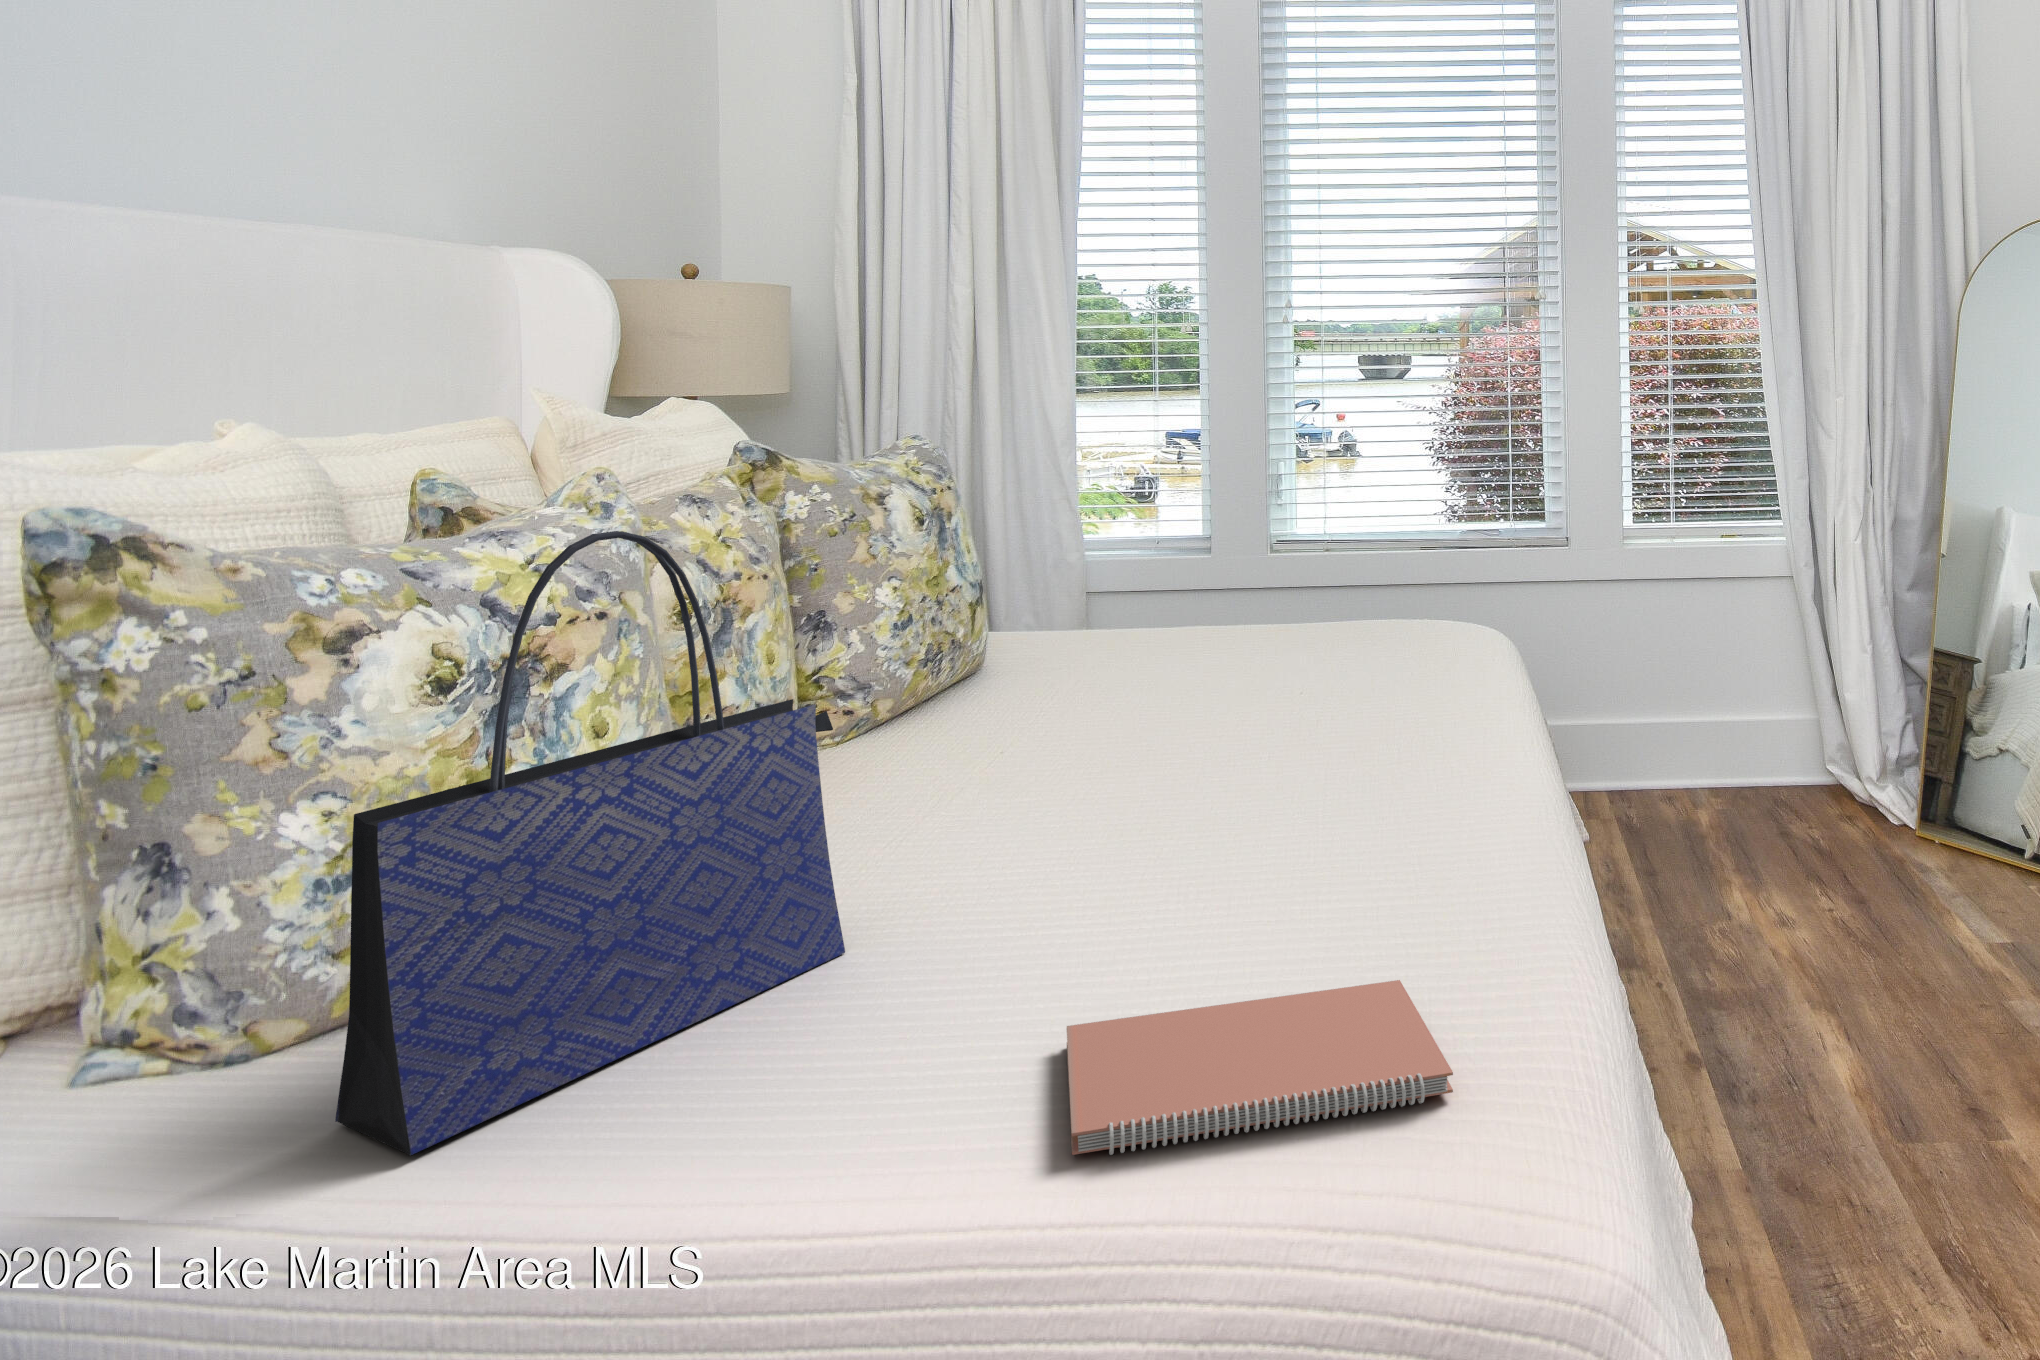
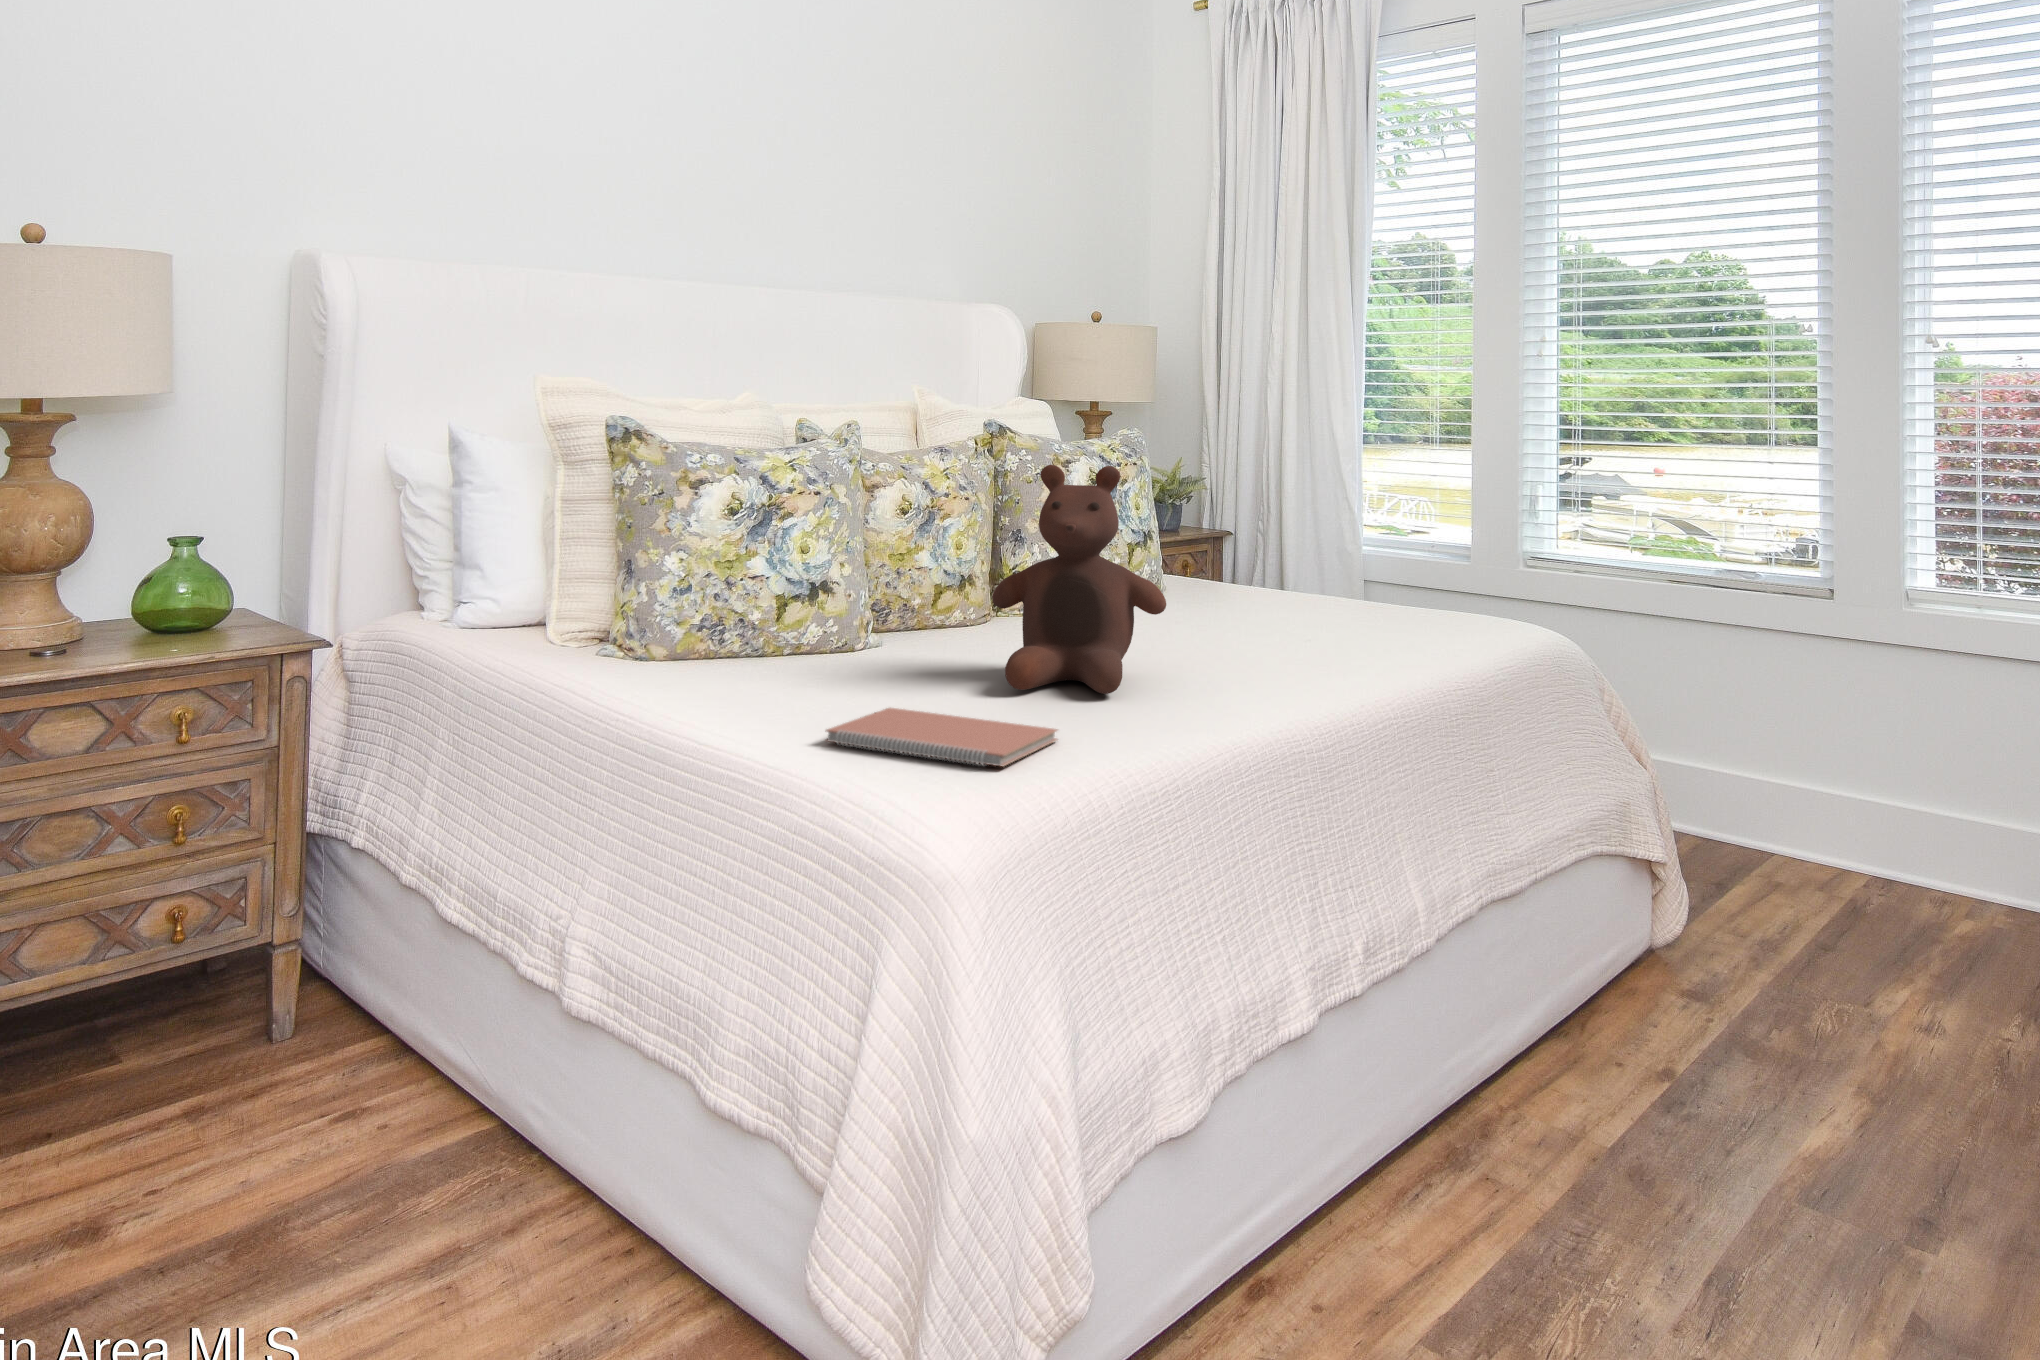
stuffed bear: none [1038,524,1315,909] -> present [992,465,1166,694]
tote bag: present [335,531,845,1156] -> none [641,432,880,689]

